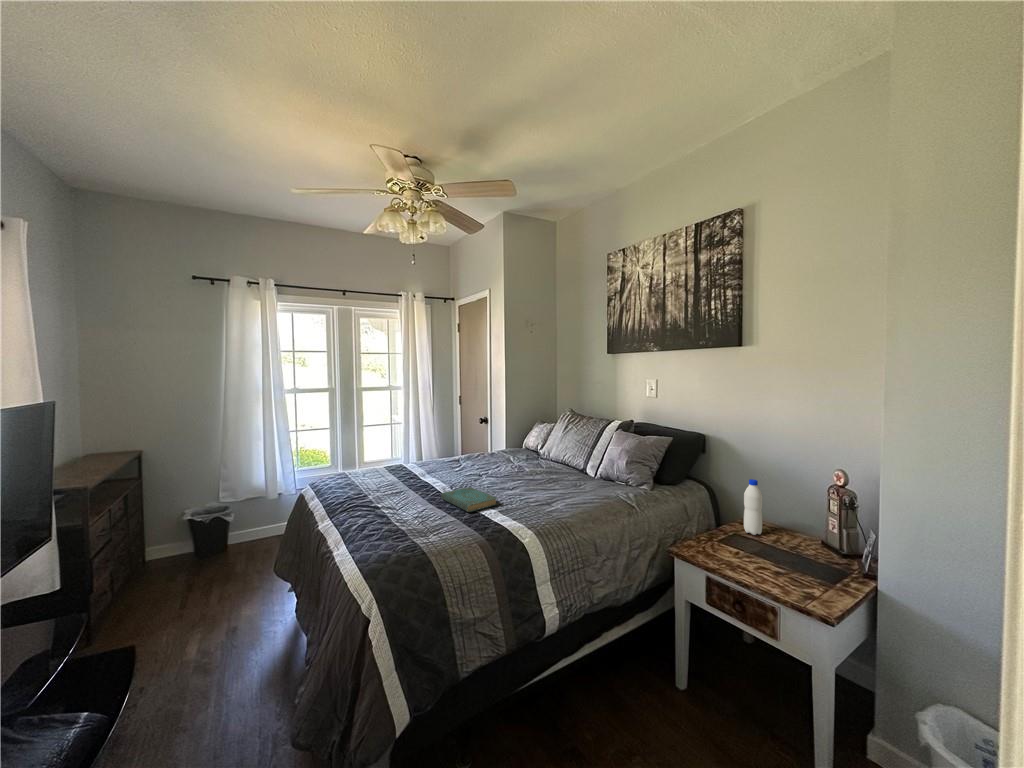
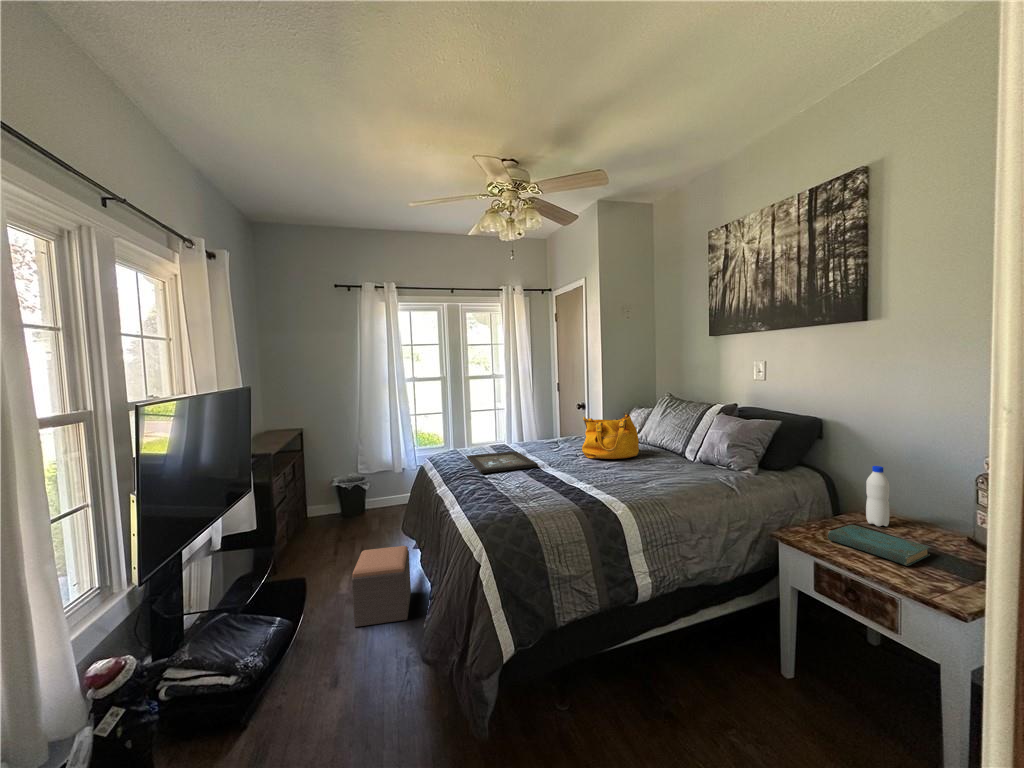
handbag: none [486,429,543,478] -> present [582,412,639,459]
tray: none [357,472,439,502] -> present [467,451,538,473]
book: present [441,487,498,512] -> present [828,525,930,566]
footstool: none [199,592,283,706] -> present [352,546,411,627]

